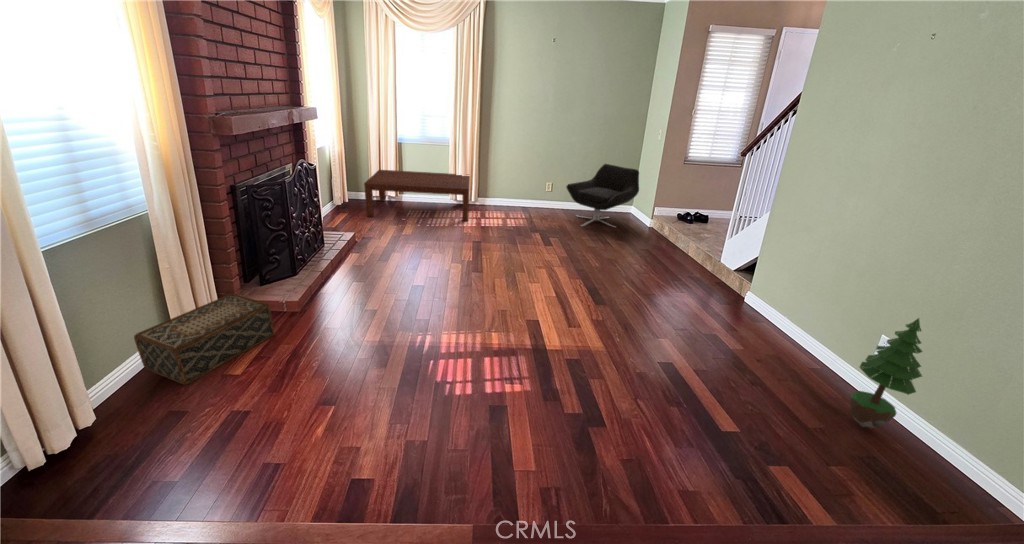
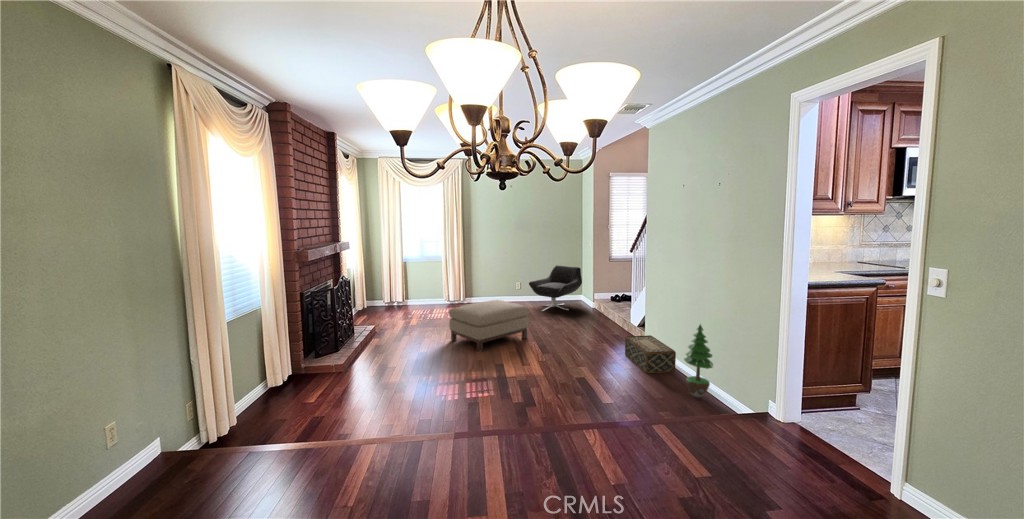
coffee table: present [364,170,470,221] -> none [380,282,458,317]
ottoman: none [459,212,575,292] -> present [449,300,529,351]
woven basket: present [134,293,274,385] -> present [625,335,676,374]

